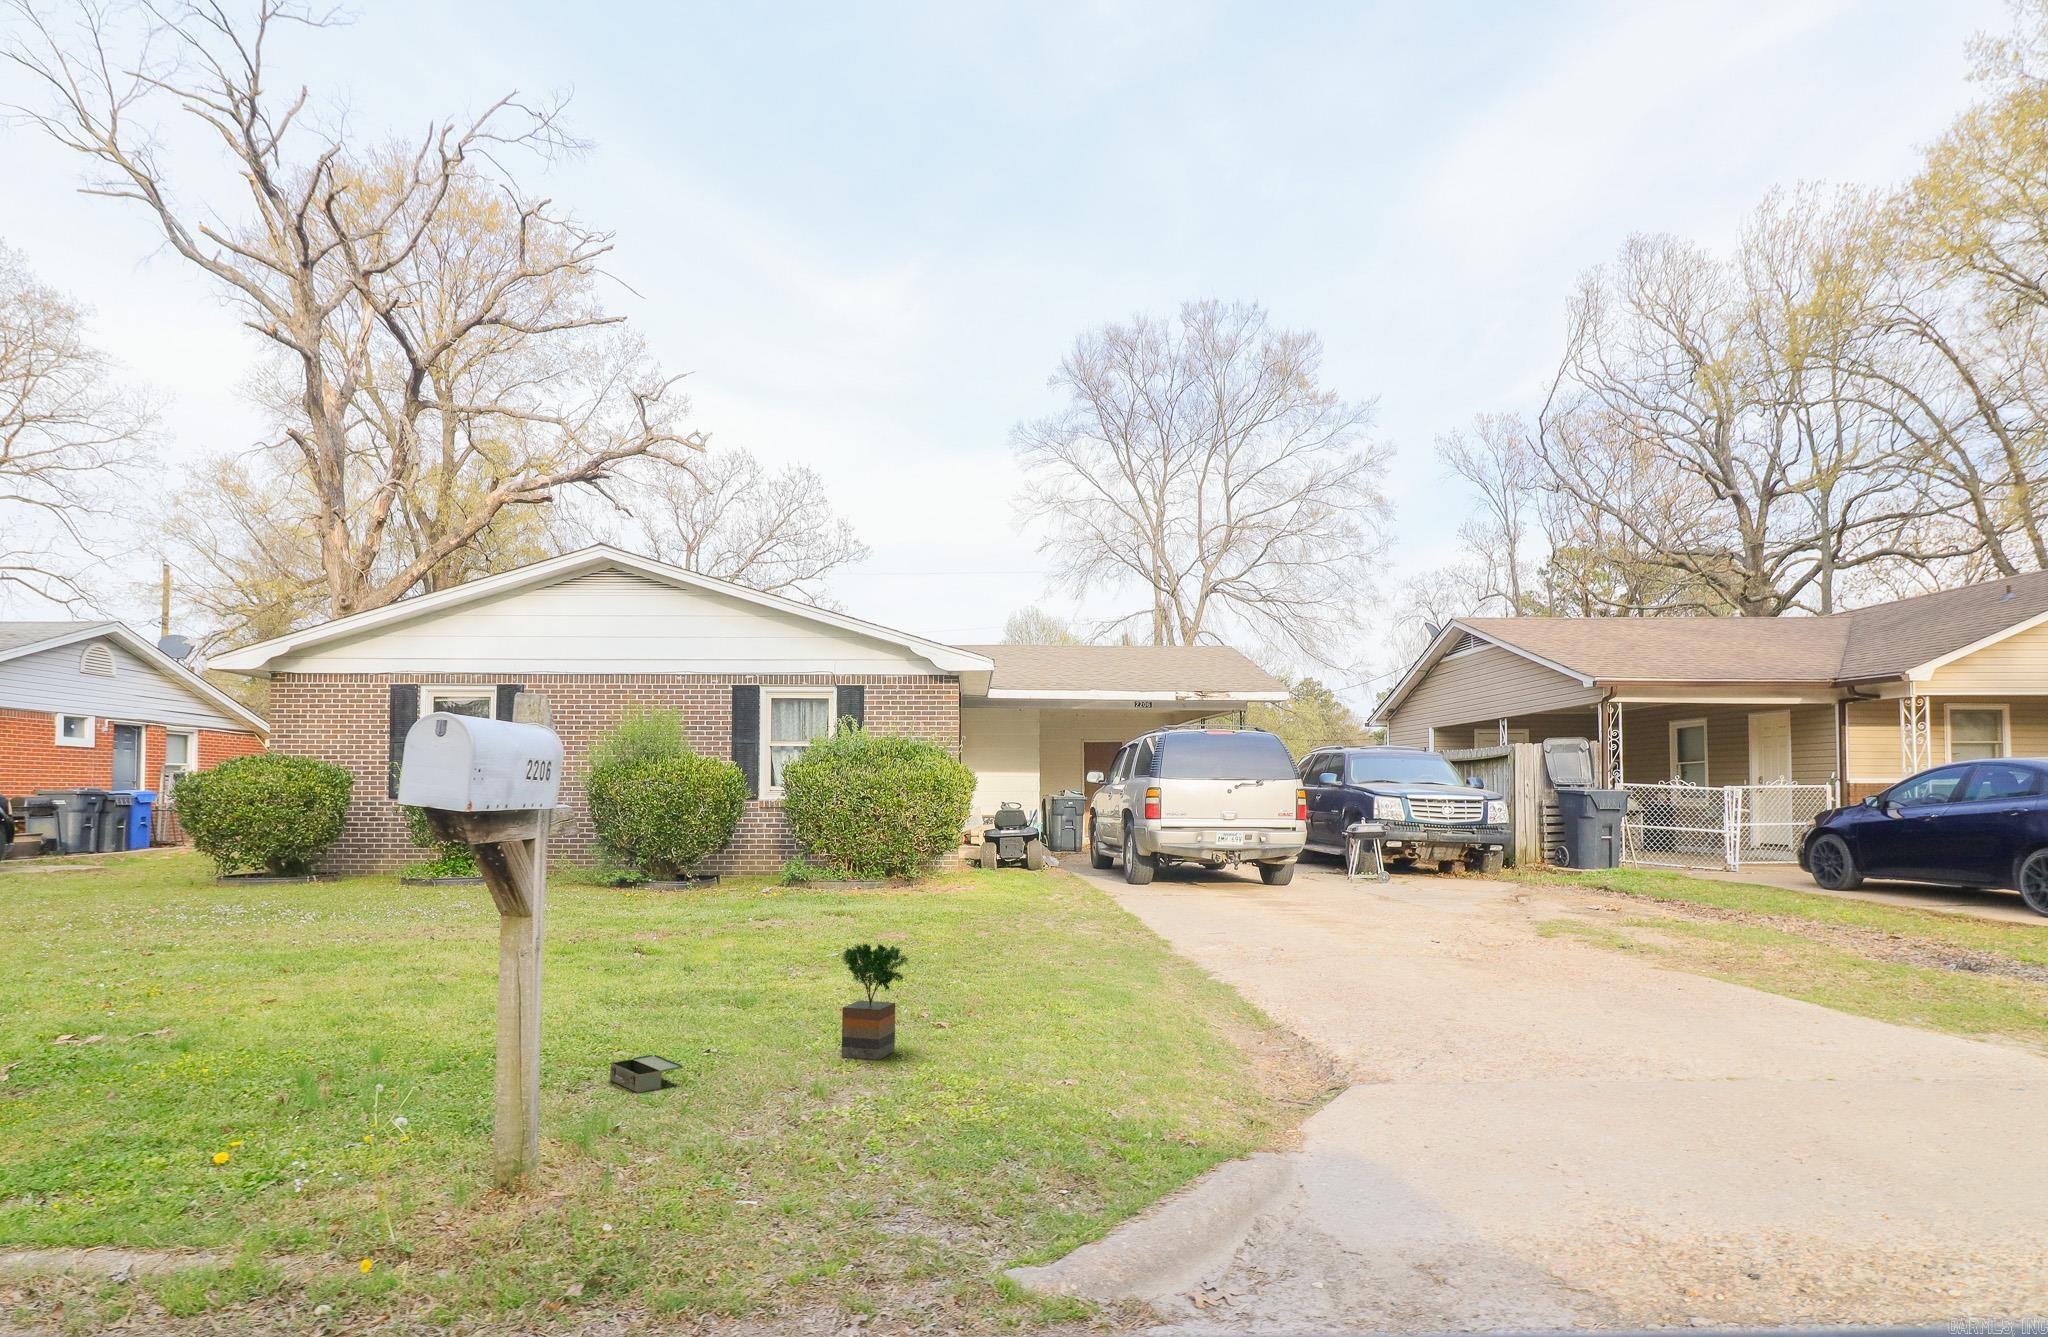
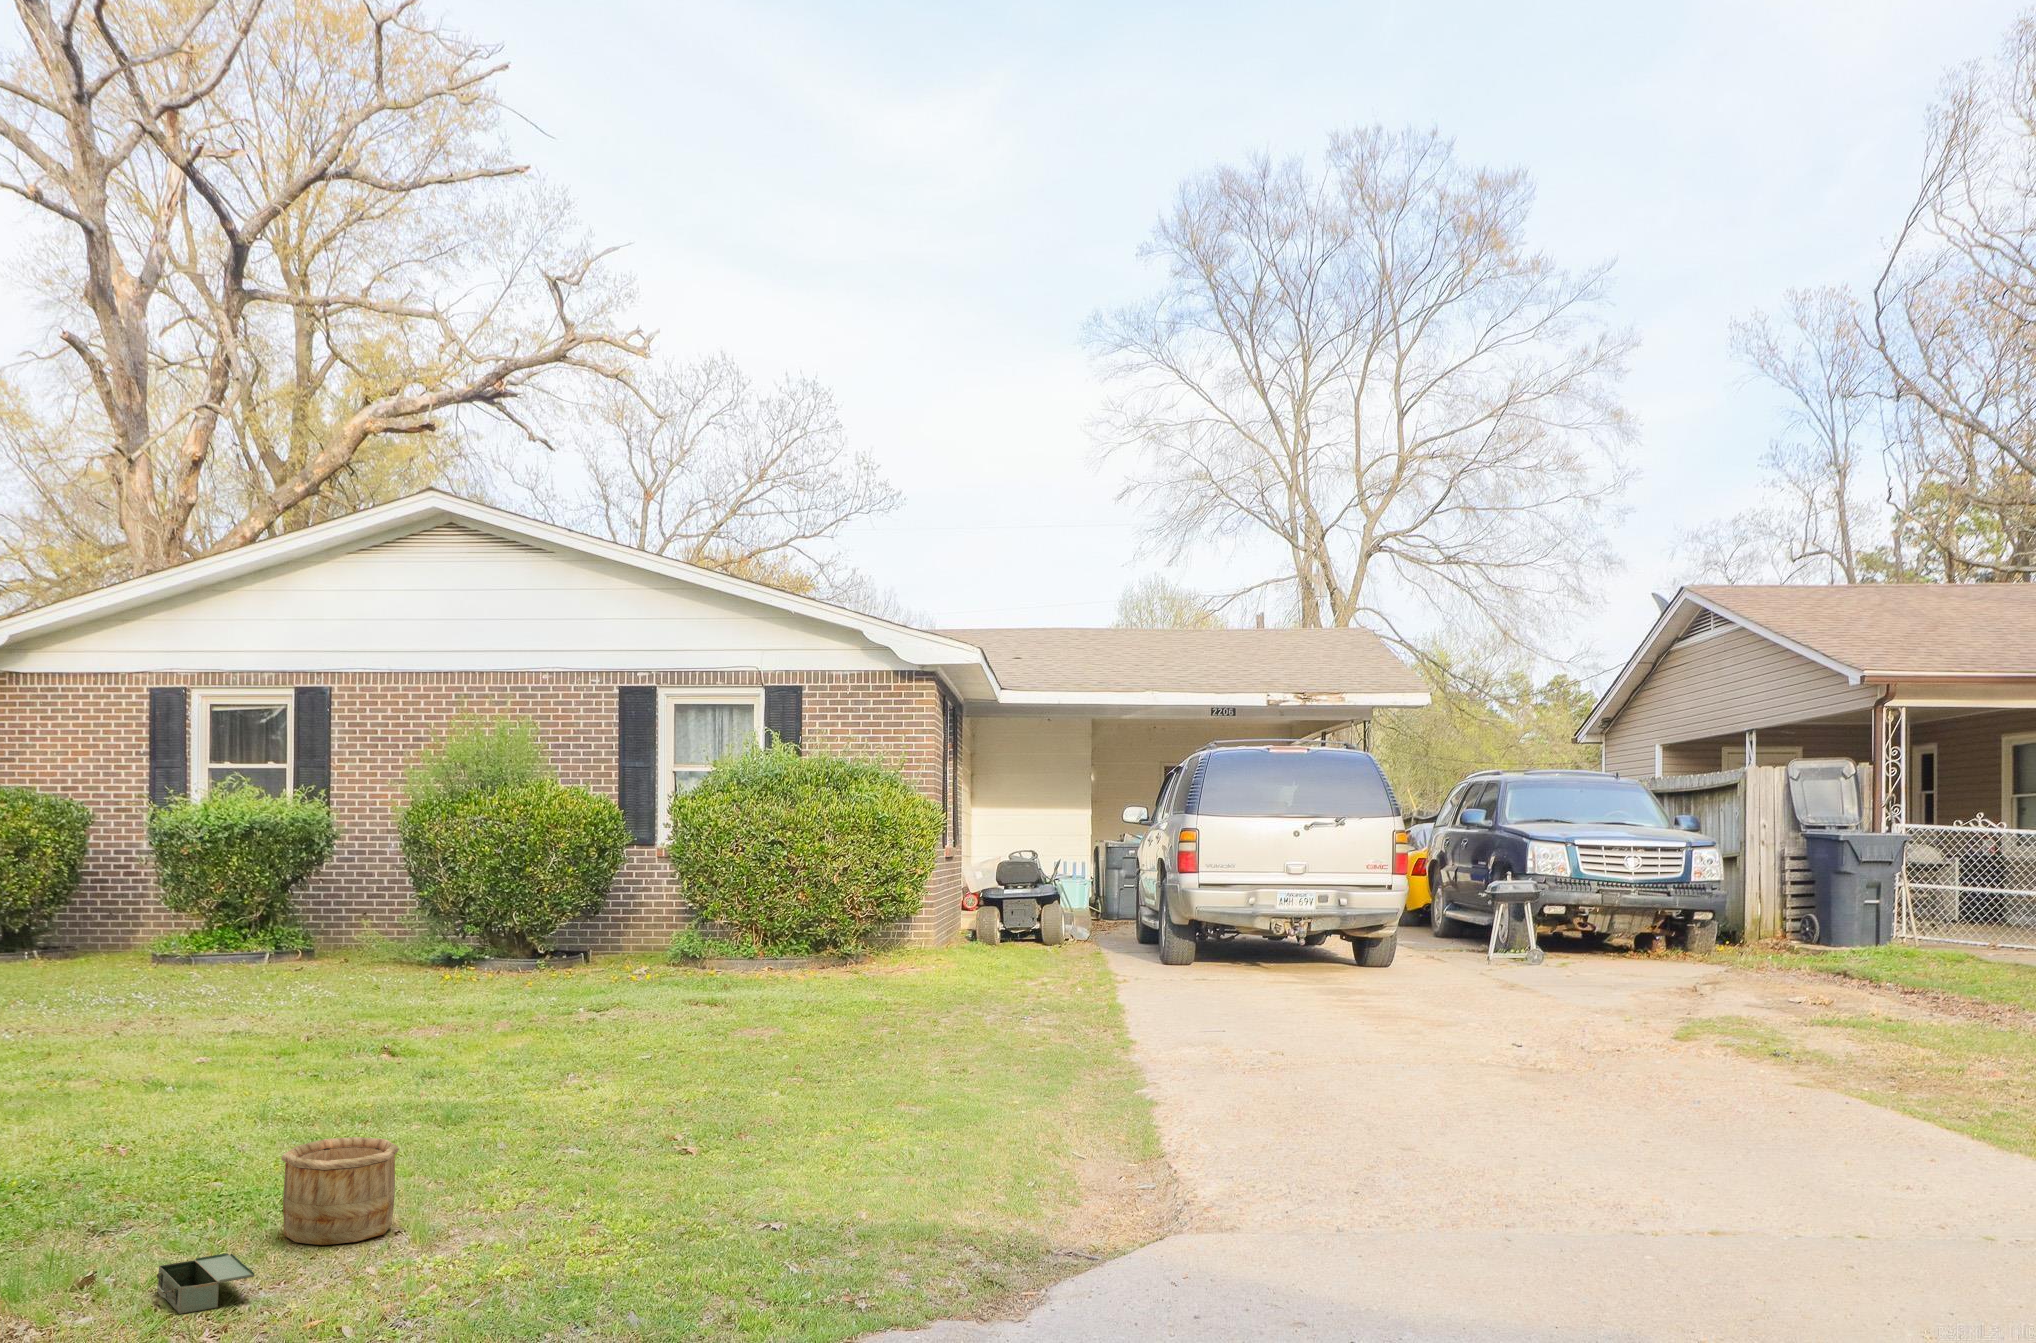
potted tree: present [842,943,908,1060] -> none [521,1088,629,1263]
wooden bucket: none [665,980,742,1053] -> present [281,1137,399,1245]

